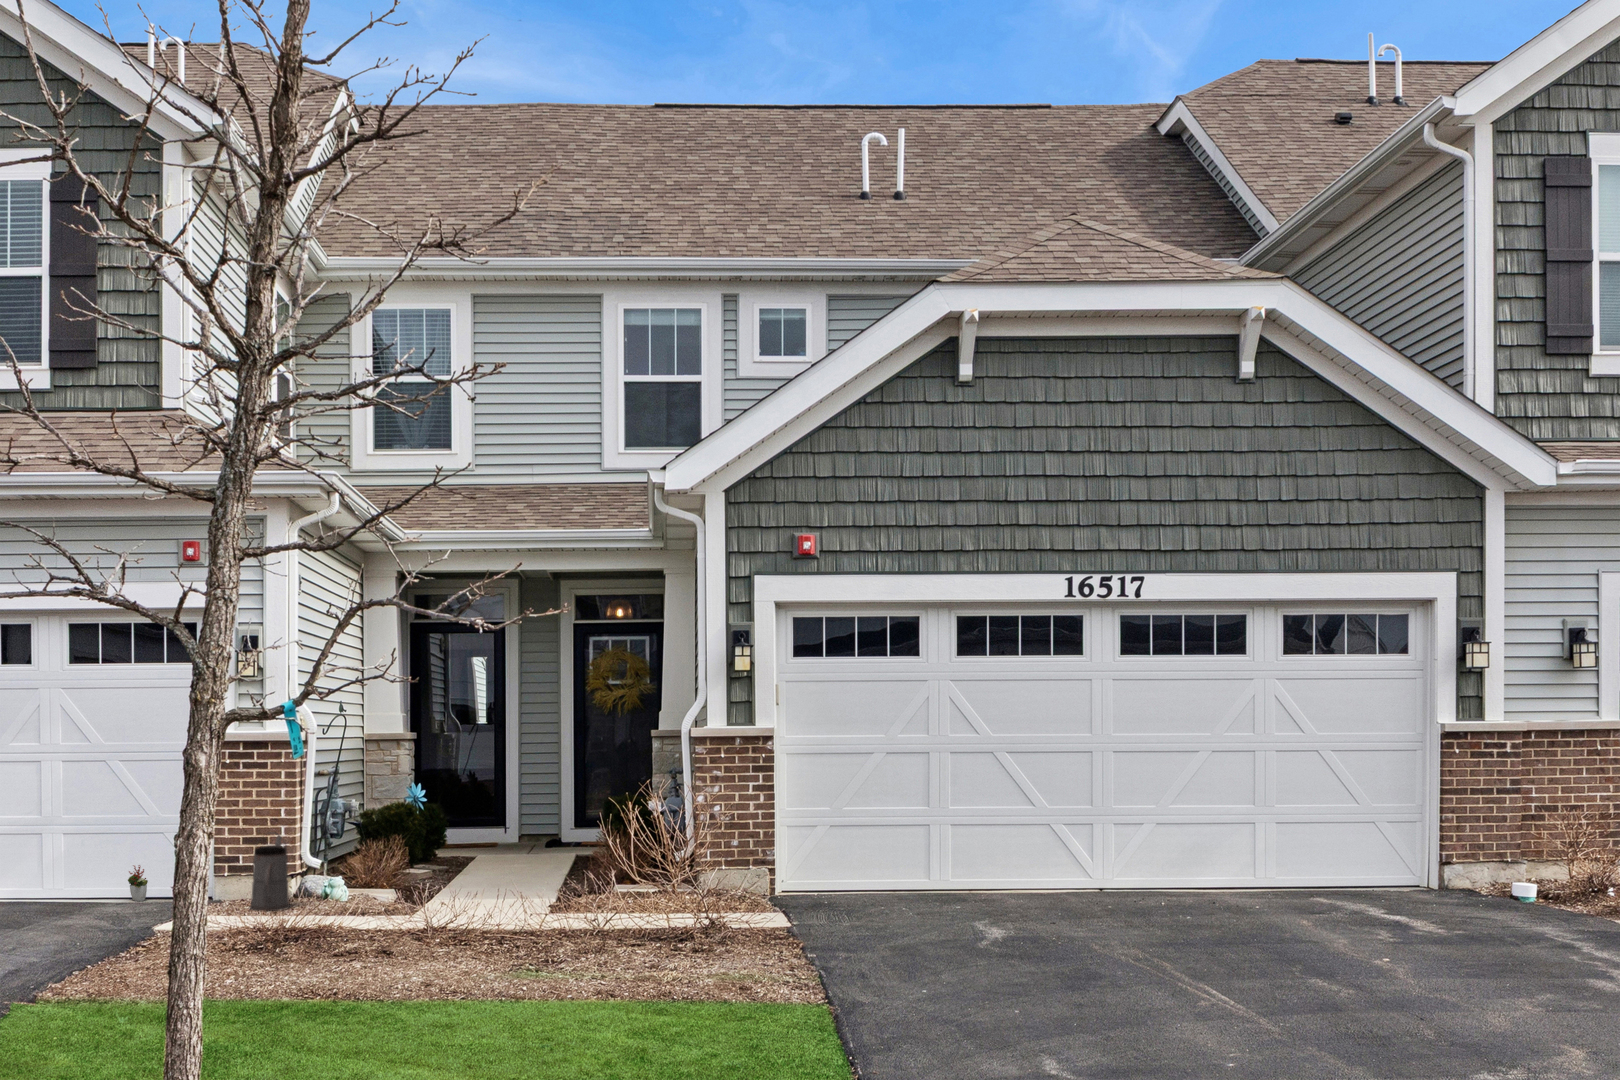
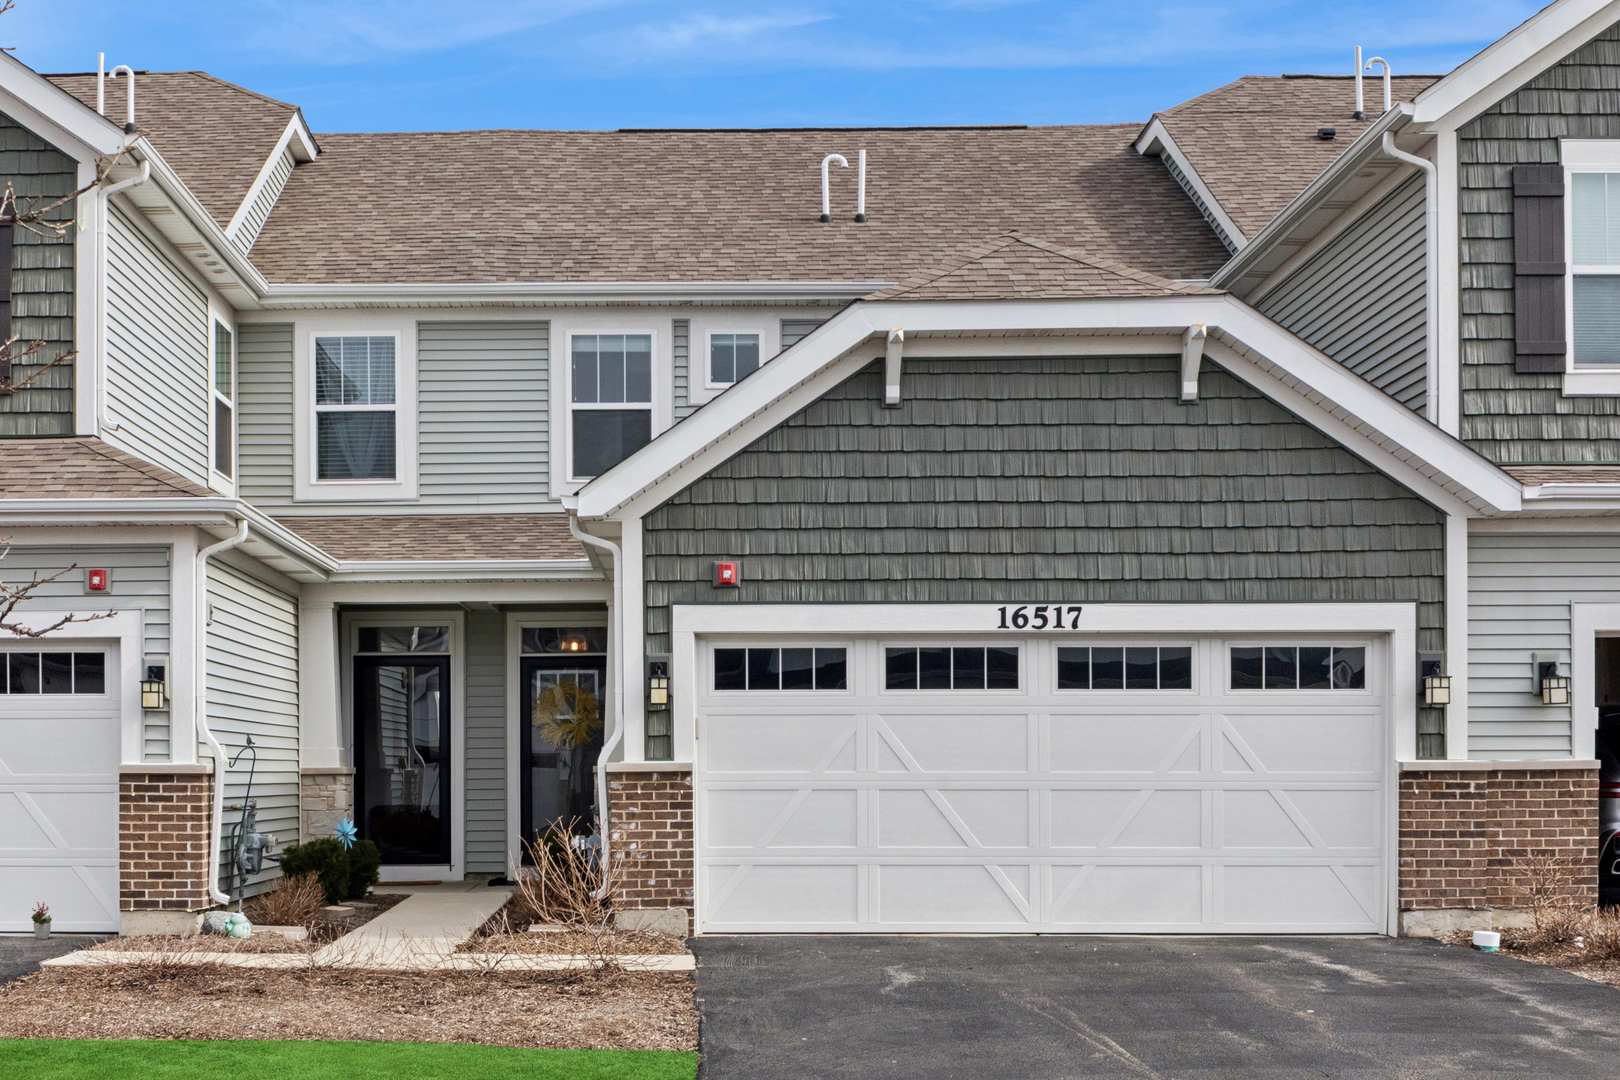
watering can: present [250,832,290,911] -> none [147,868,189,950]

